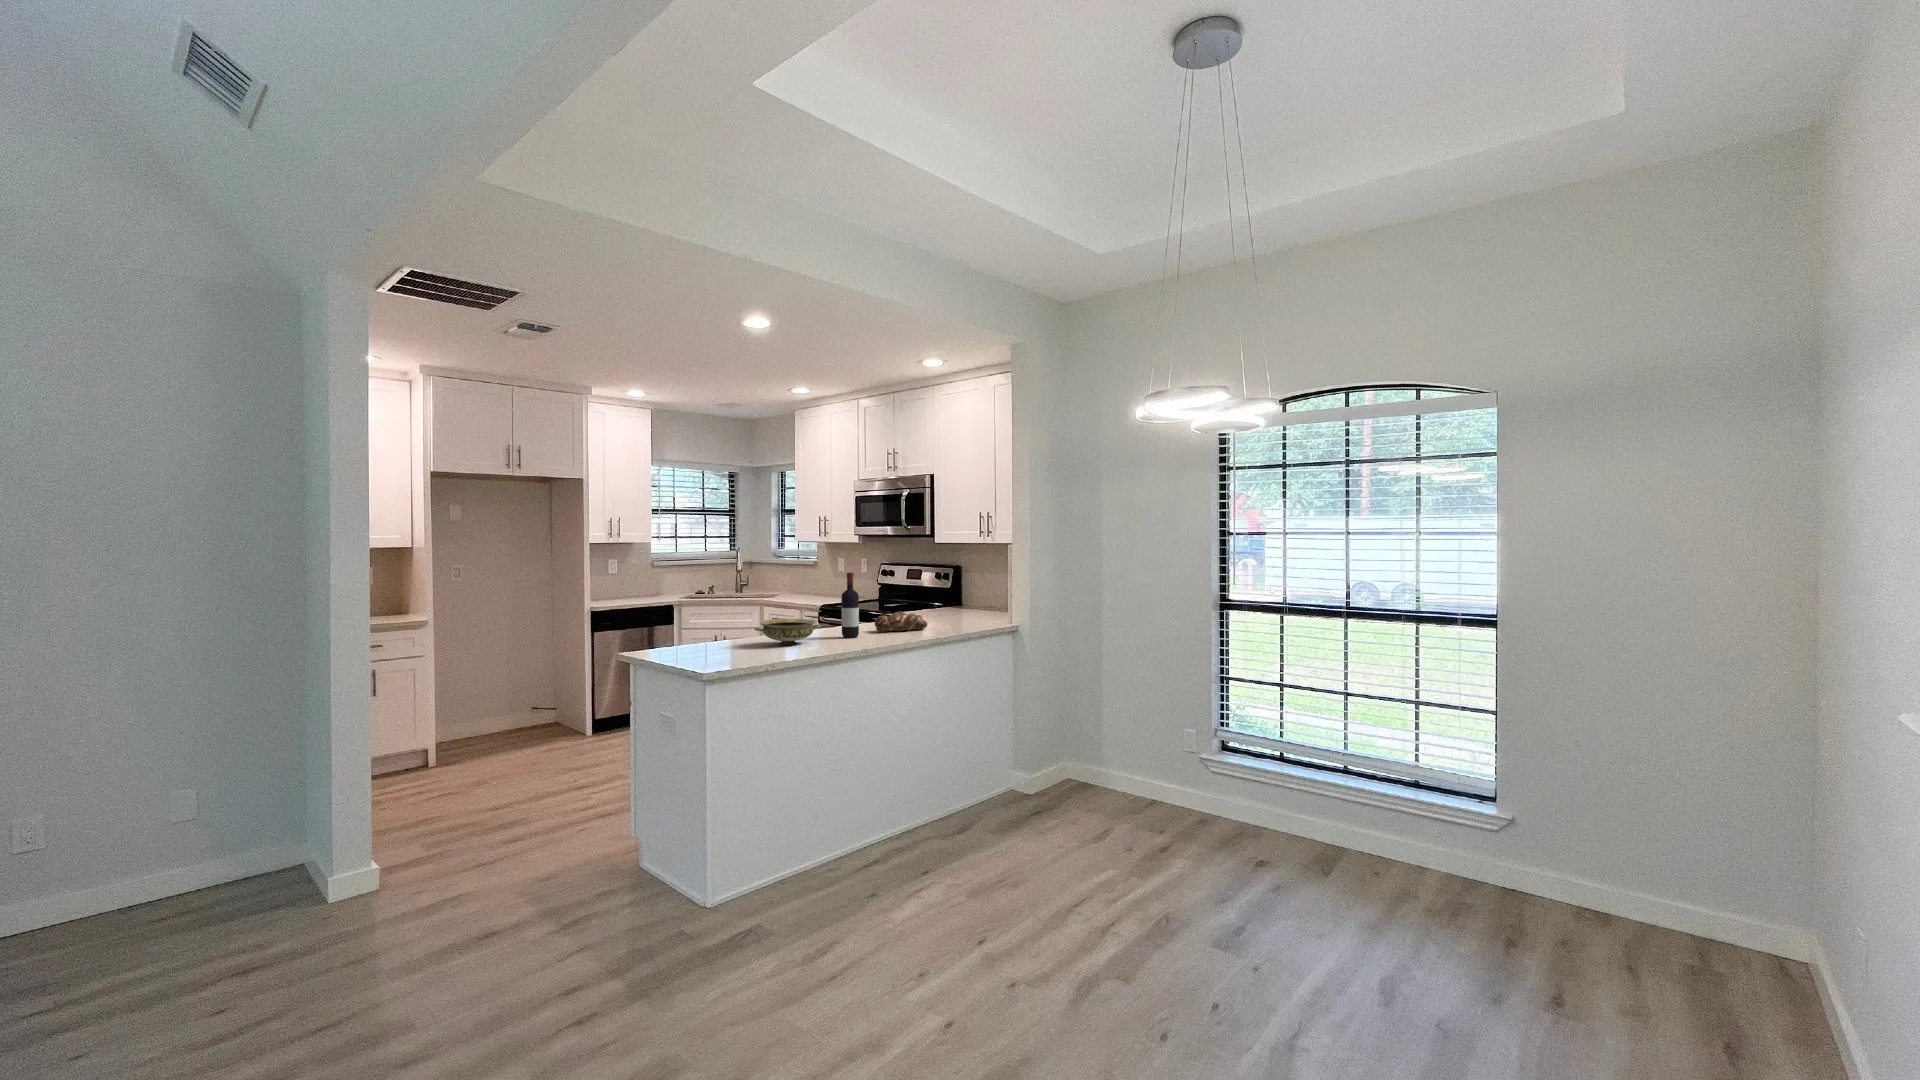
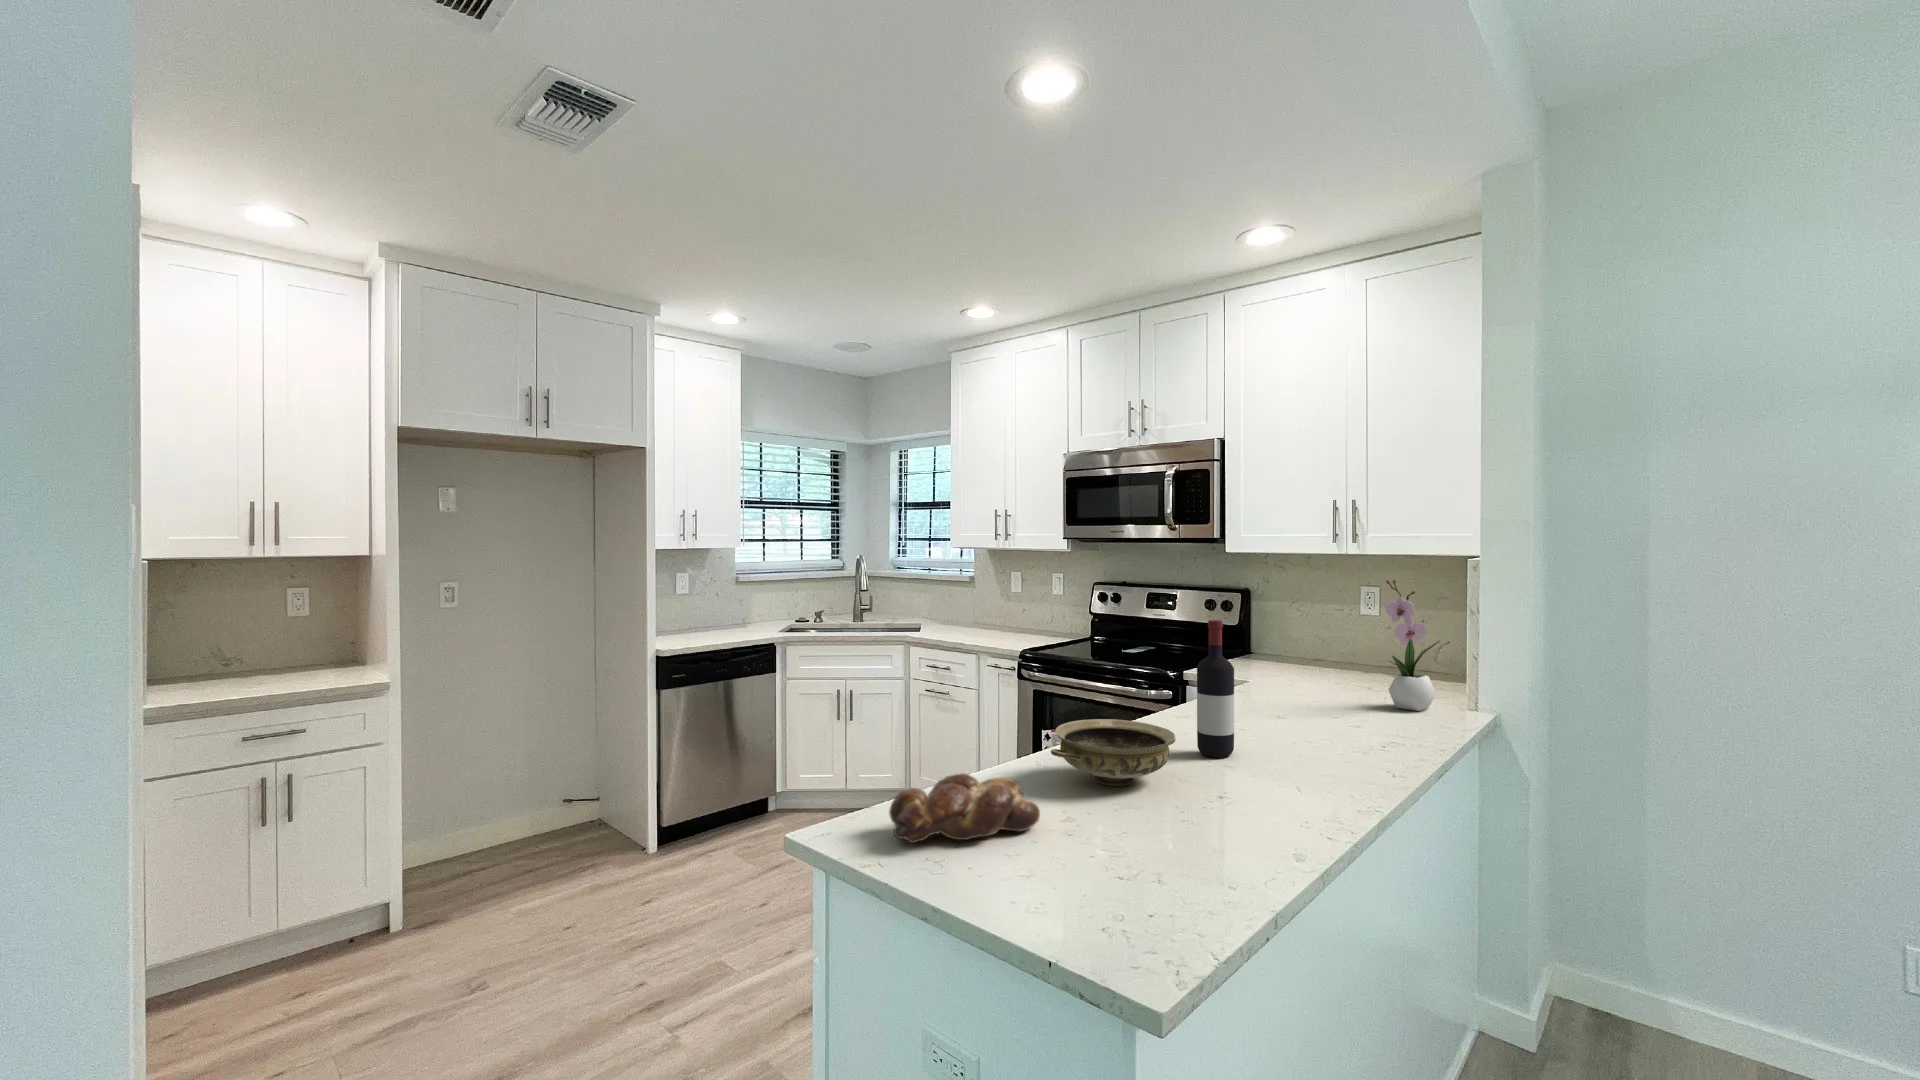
flower arrangement: none [968,555,999,624] -> present [1385,579,1440,711]
bread loaf: present [874,612,928,632] -> present [889,773,1040,843]

